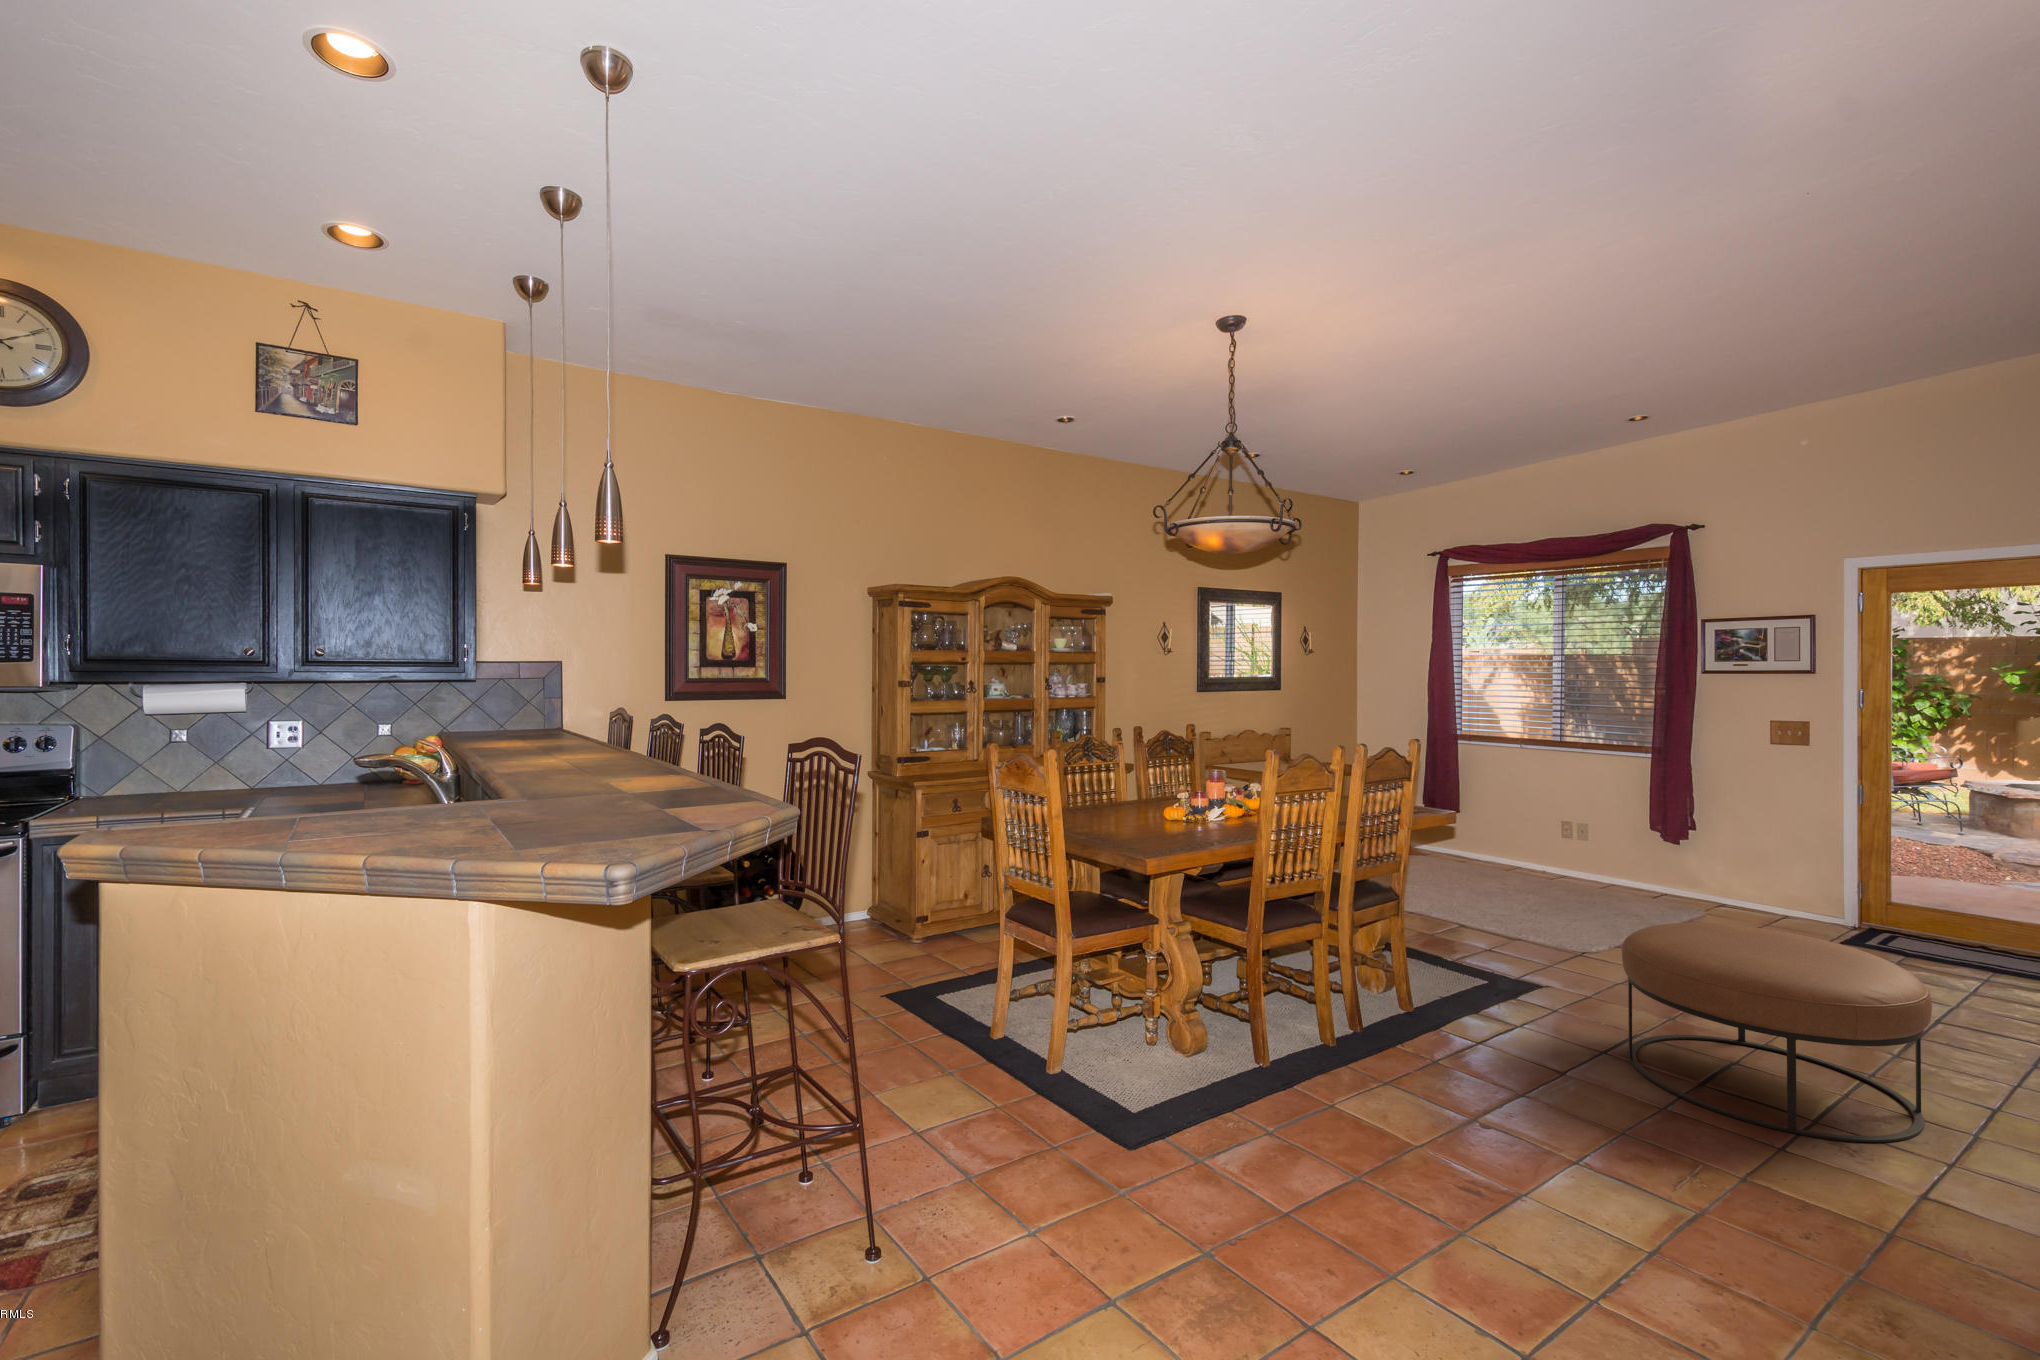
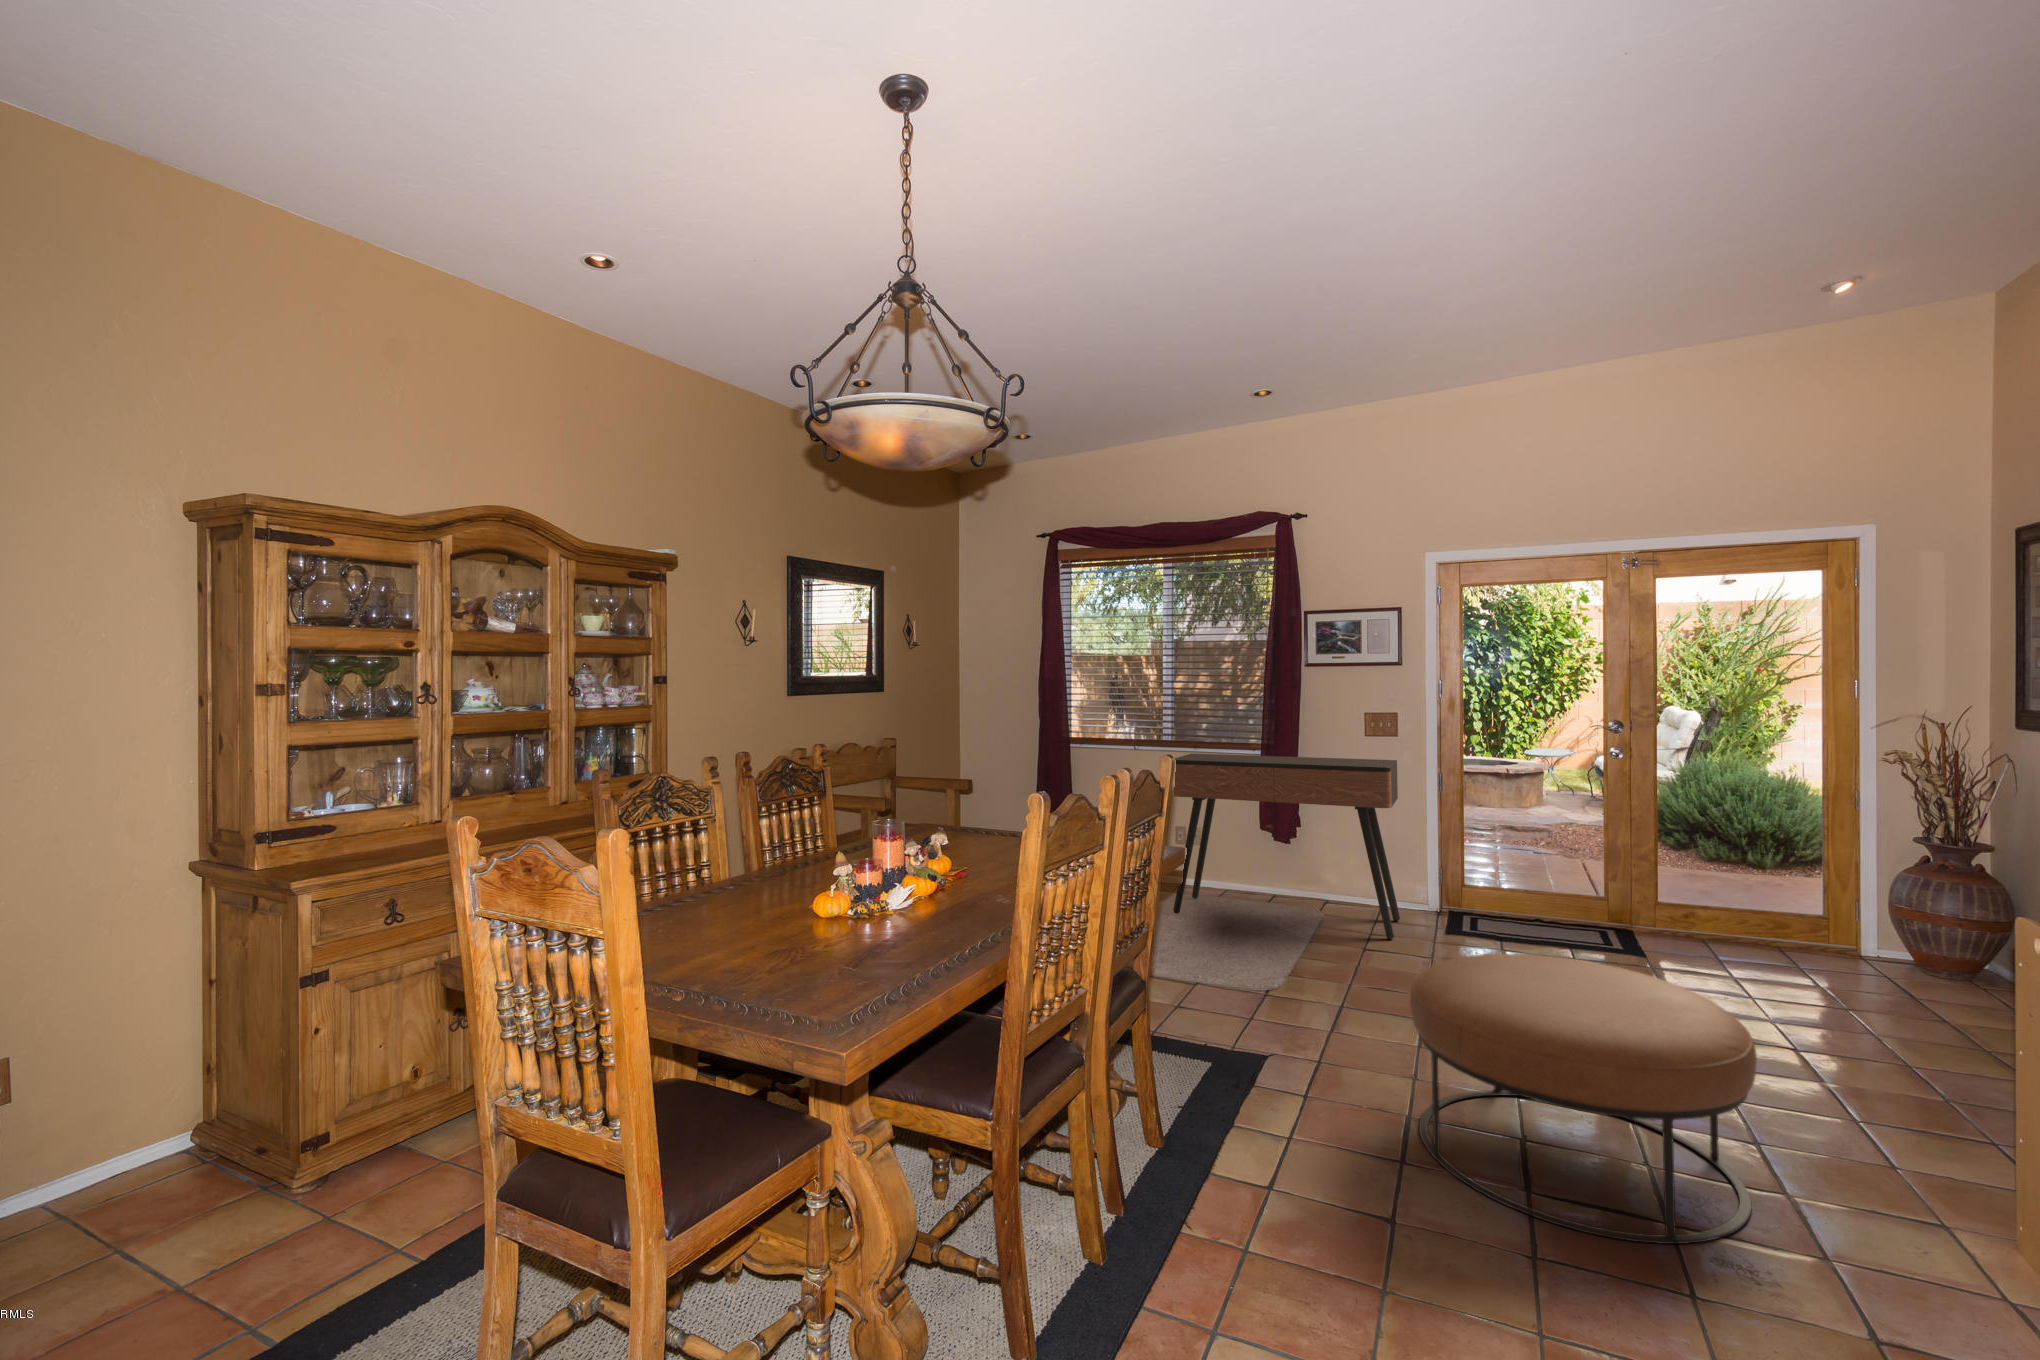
console table: none [1536,754,1793,942] -> present [1172,754,1400,939]

